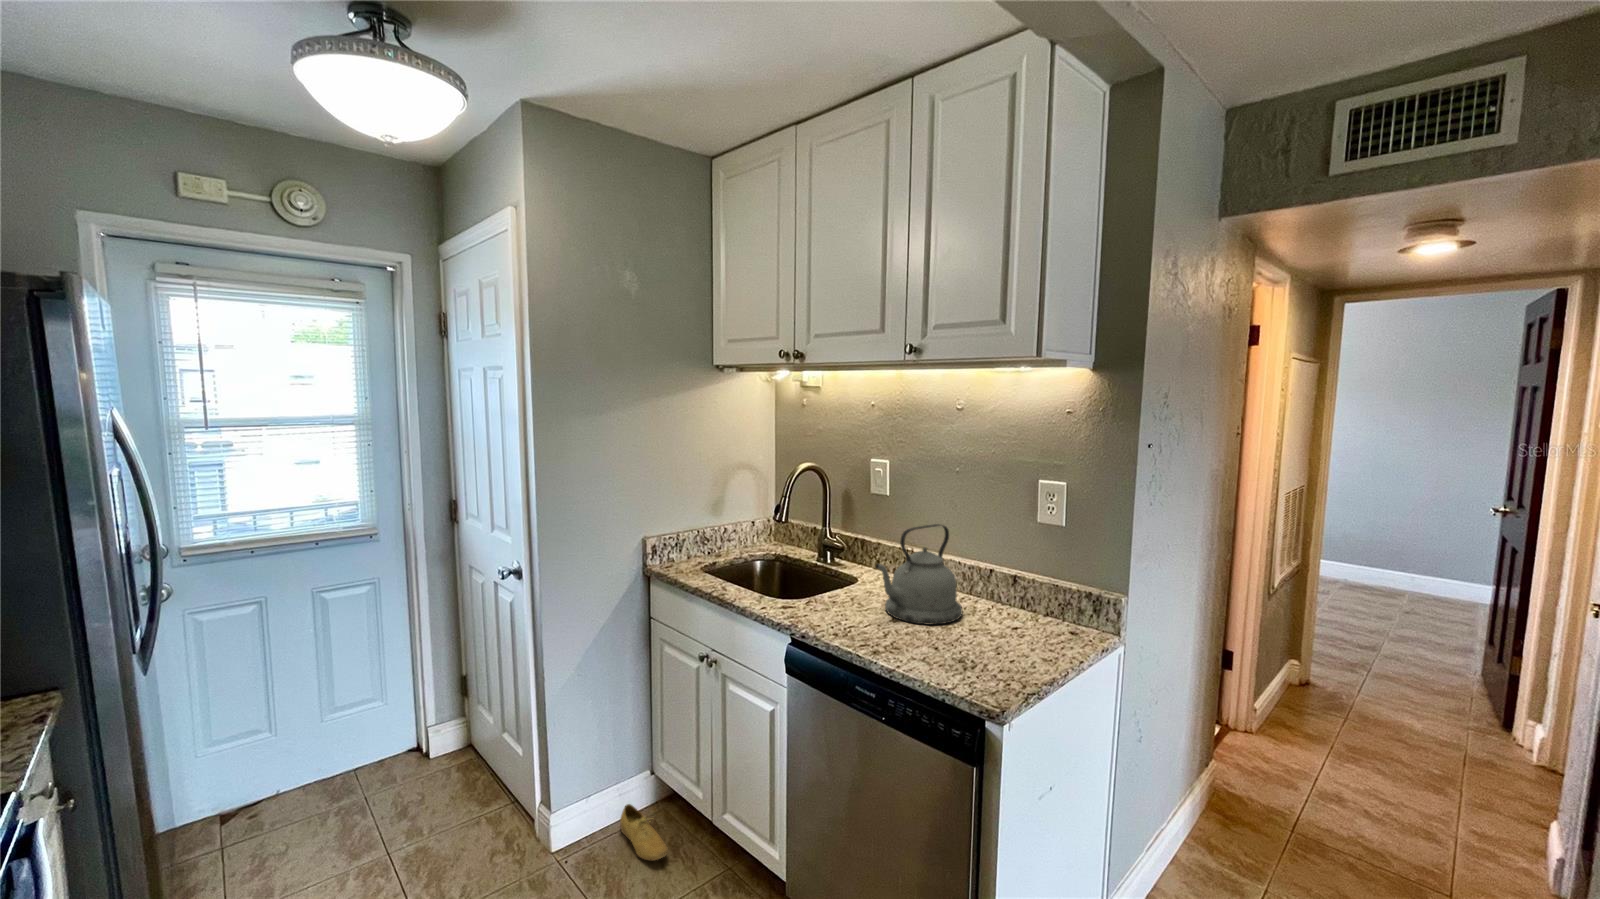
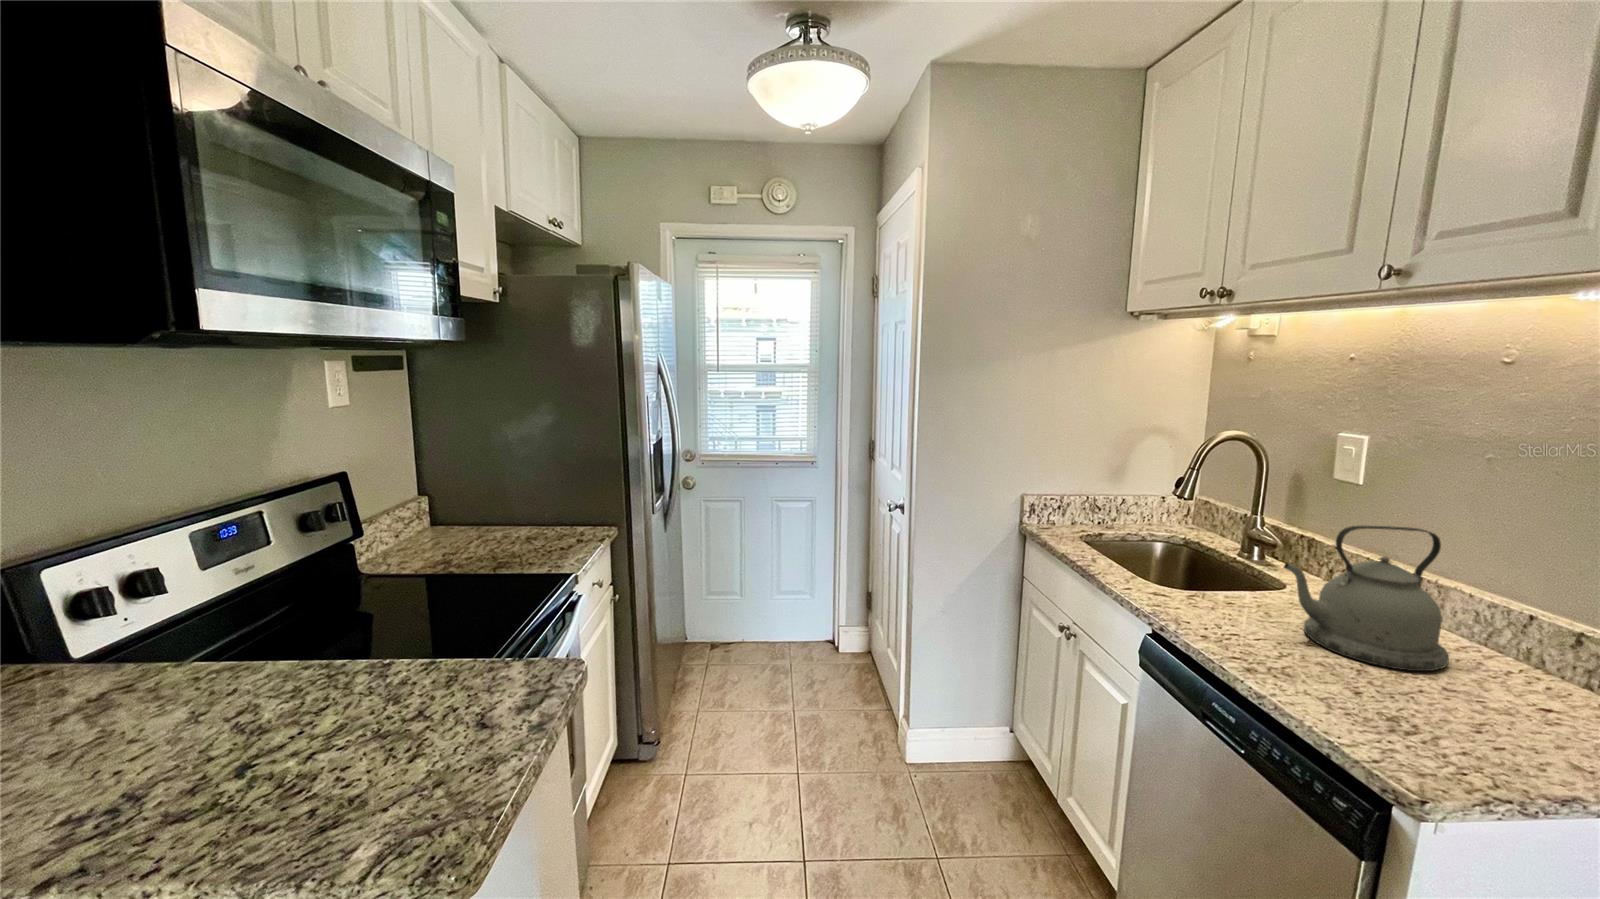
shoe: present [620,804,668,860] -> none [972,748,1009,810]

